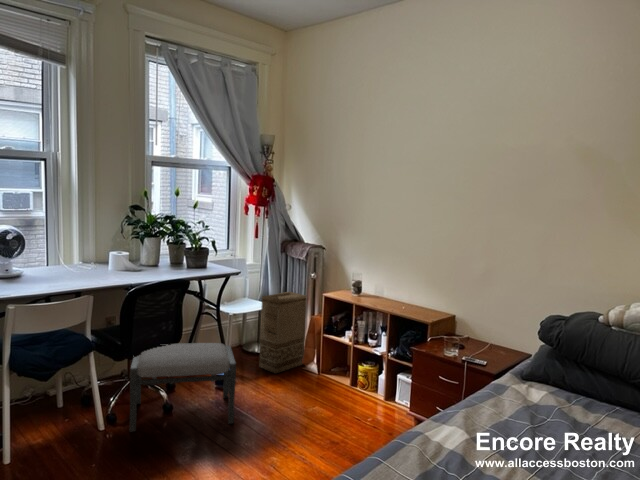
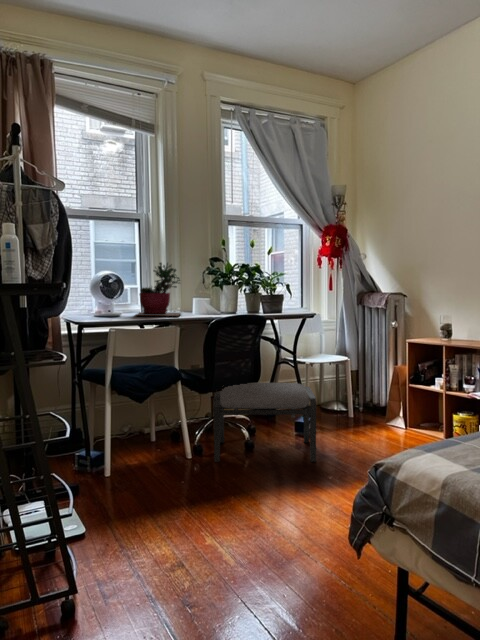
succulent plant: none [38,219,97,280] -> present [135,263,181,316]
cardboard box: present [259,292,307,373] -> none [340,343,388,426]

